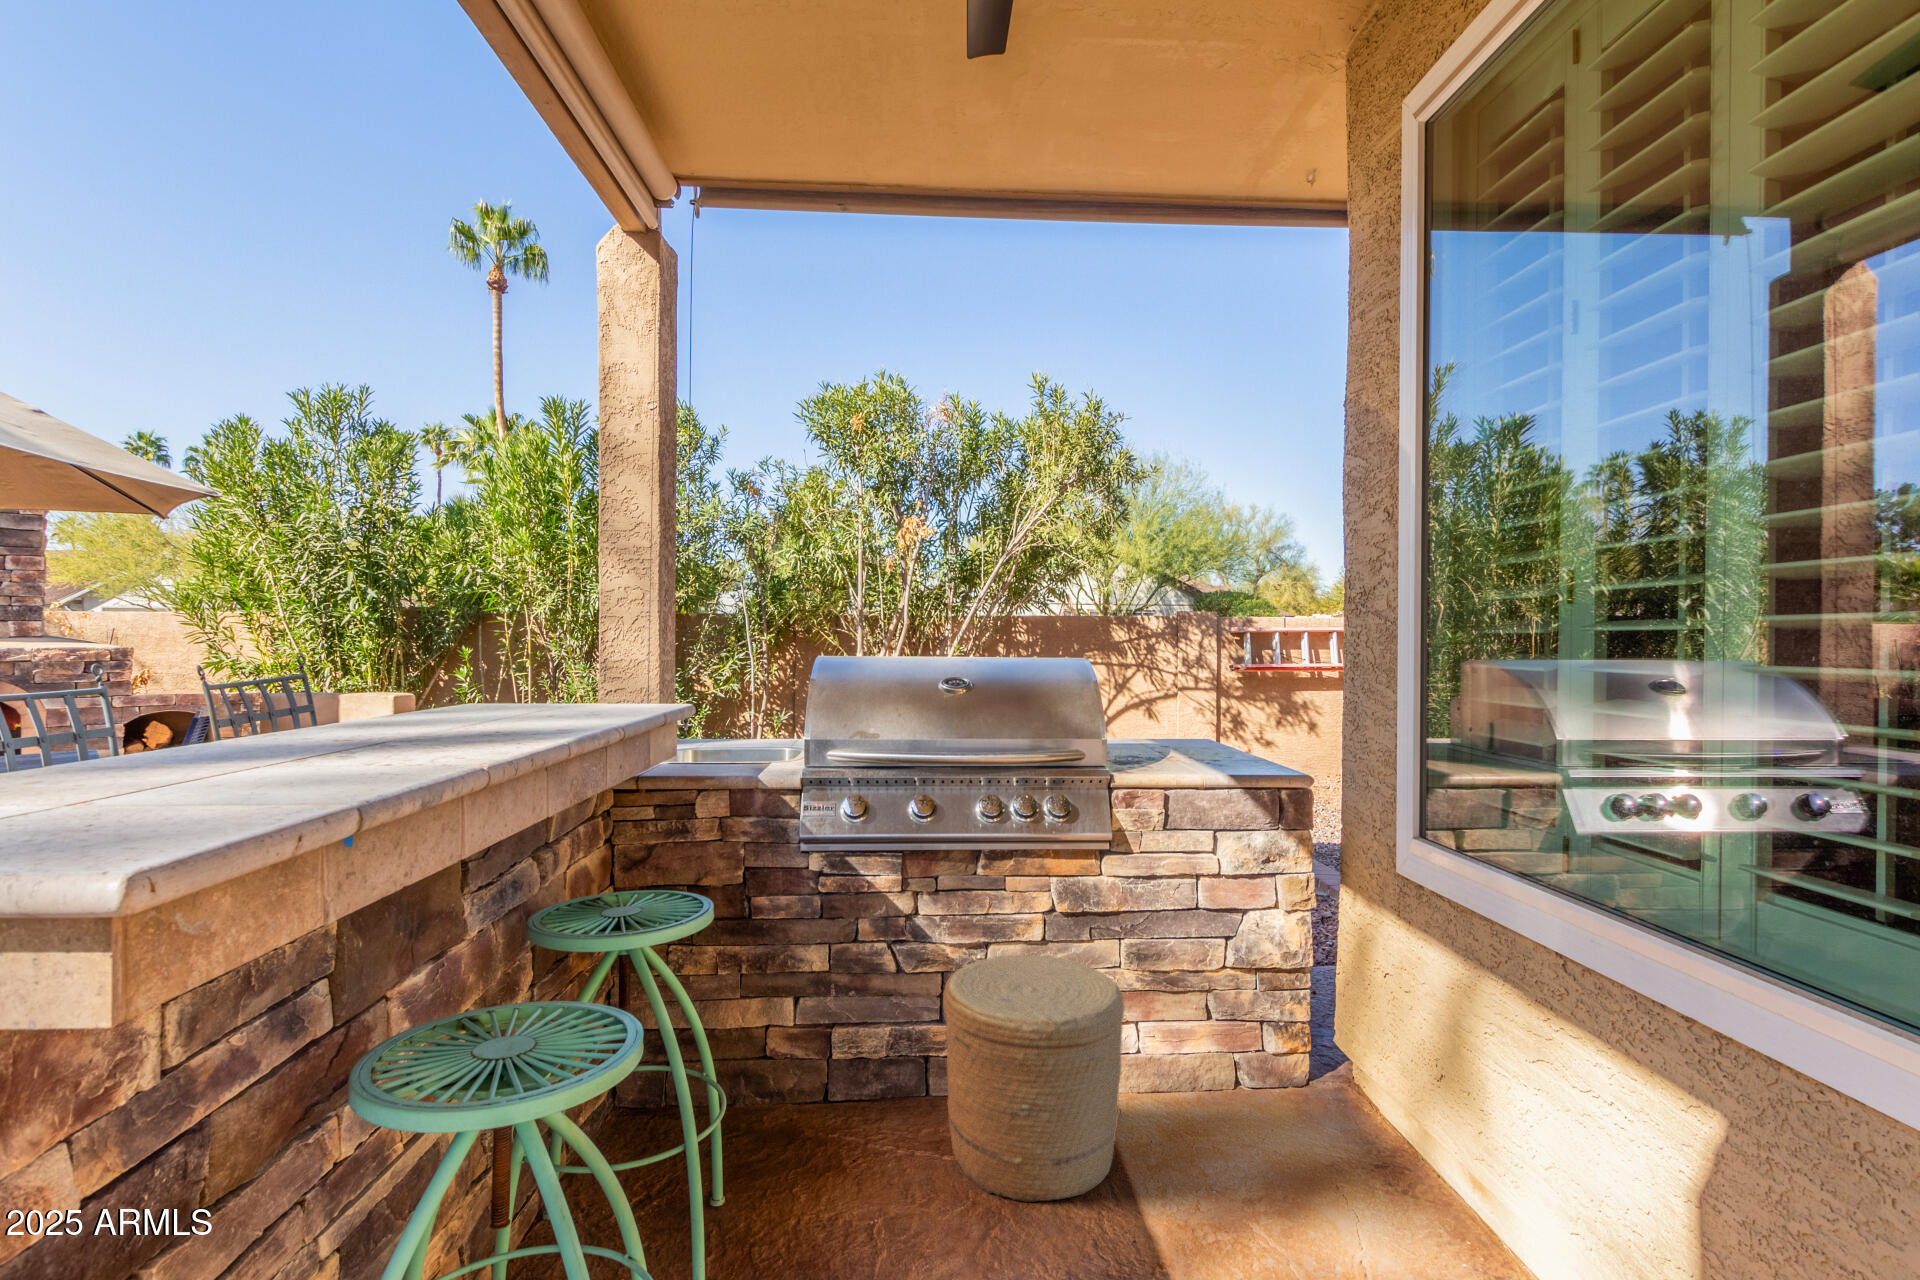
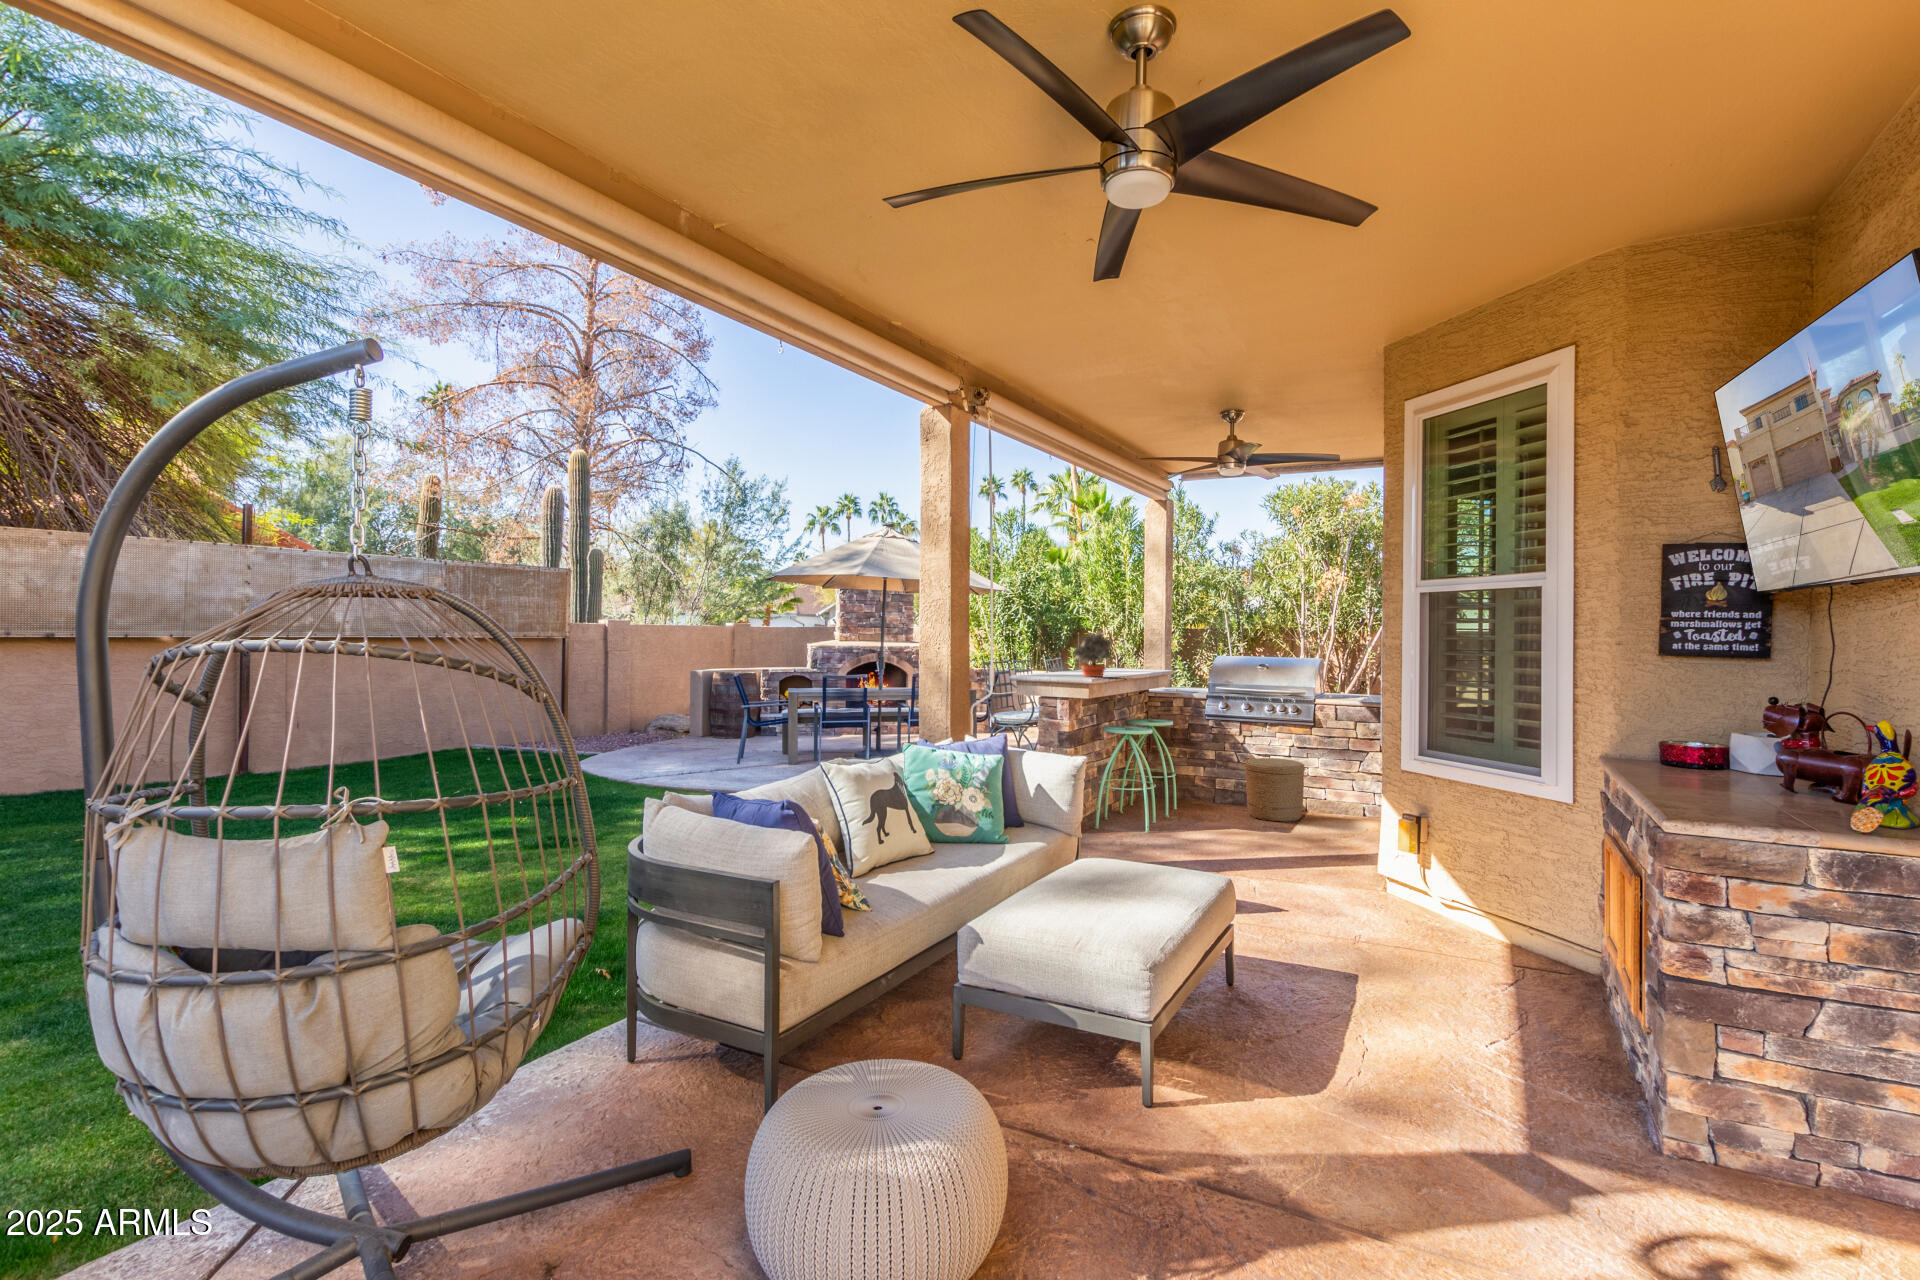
potted plant: none [132,516,414,774] -> present [1073,632,1112,677]

